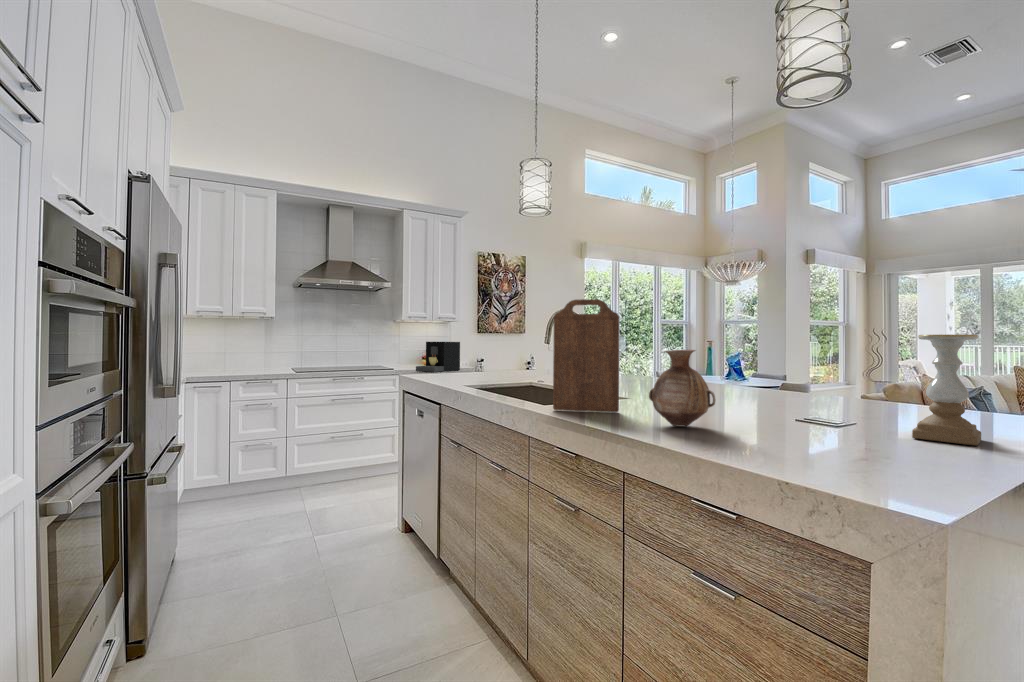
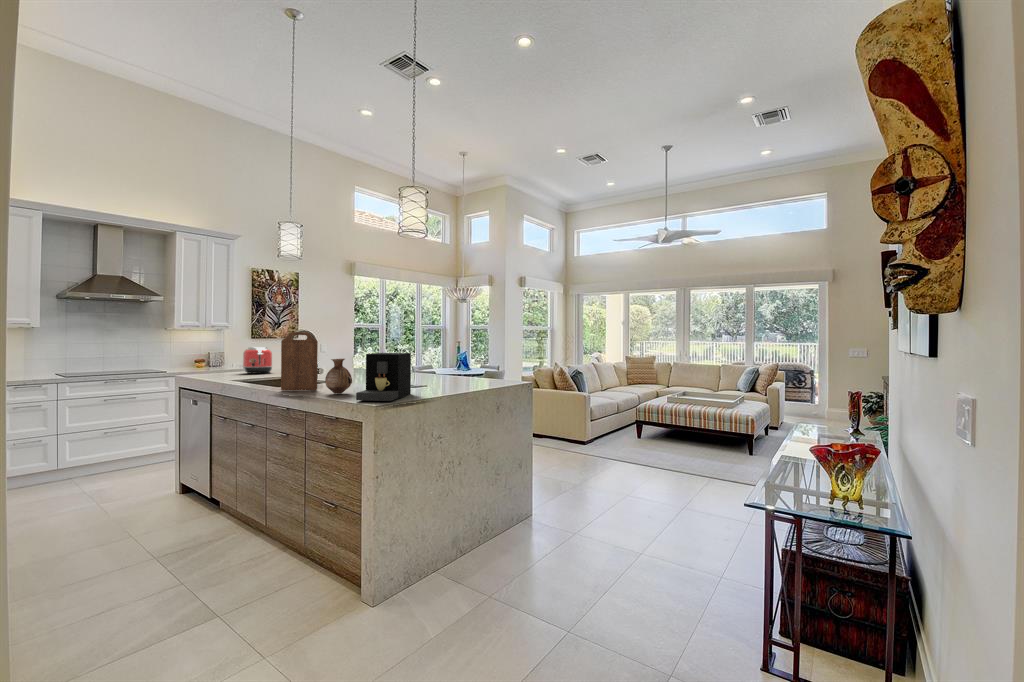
candle holder: present [912,334,981,446] -> none [428,352,453,394]
toaster: none [474,340,510,376] -> present [243,347,272,374]
coffee maker: present [416,342,460,372] -> present [356,353,411,401]

